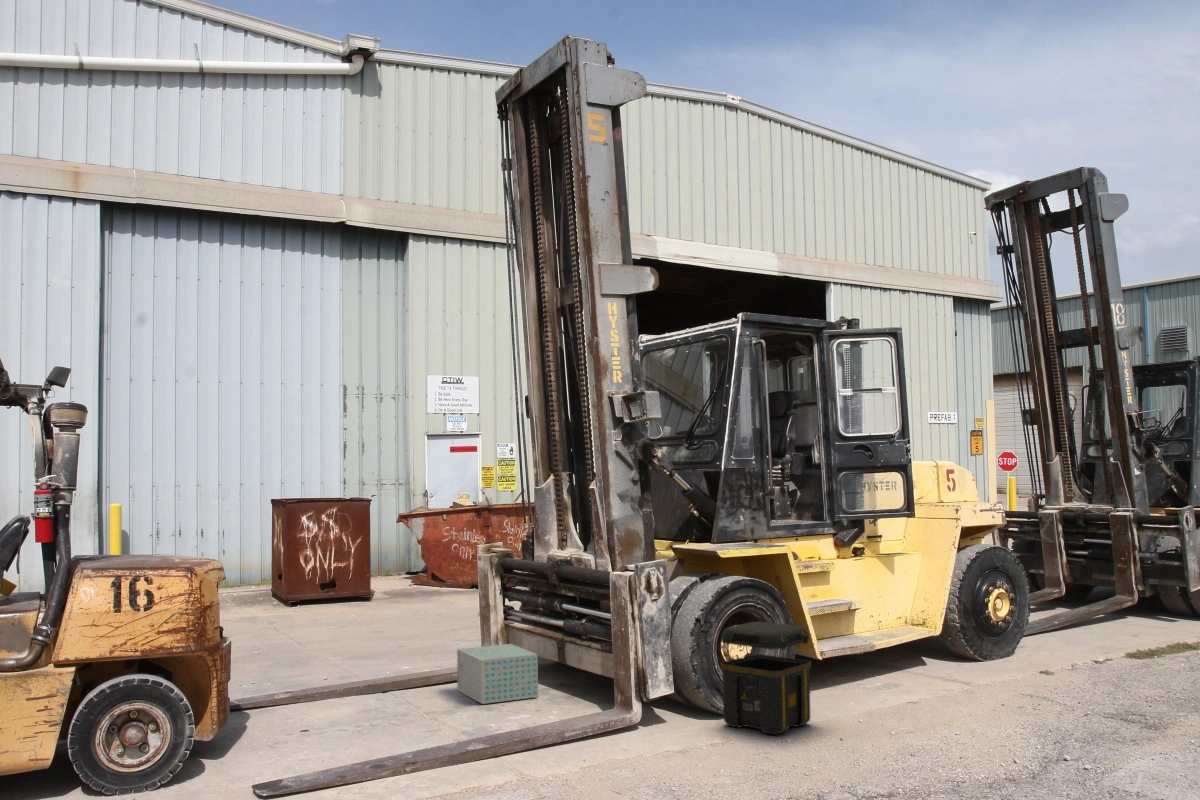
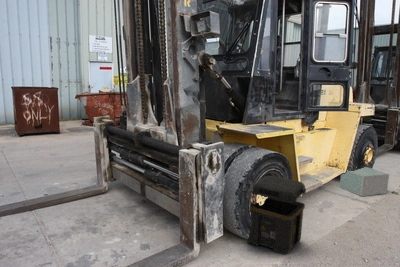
storage box: present [457,644,538,704] -> present [340,167,389,196]

